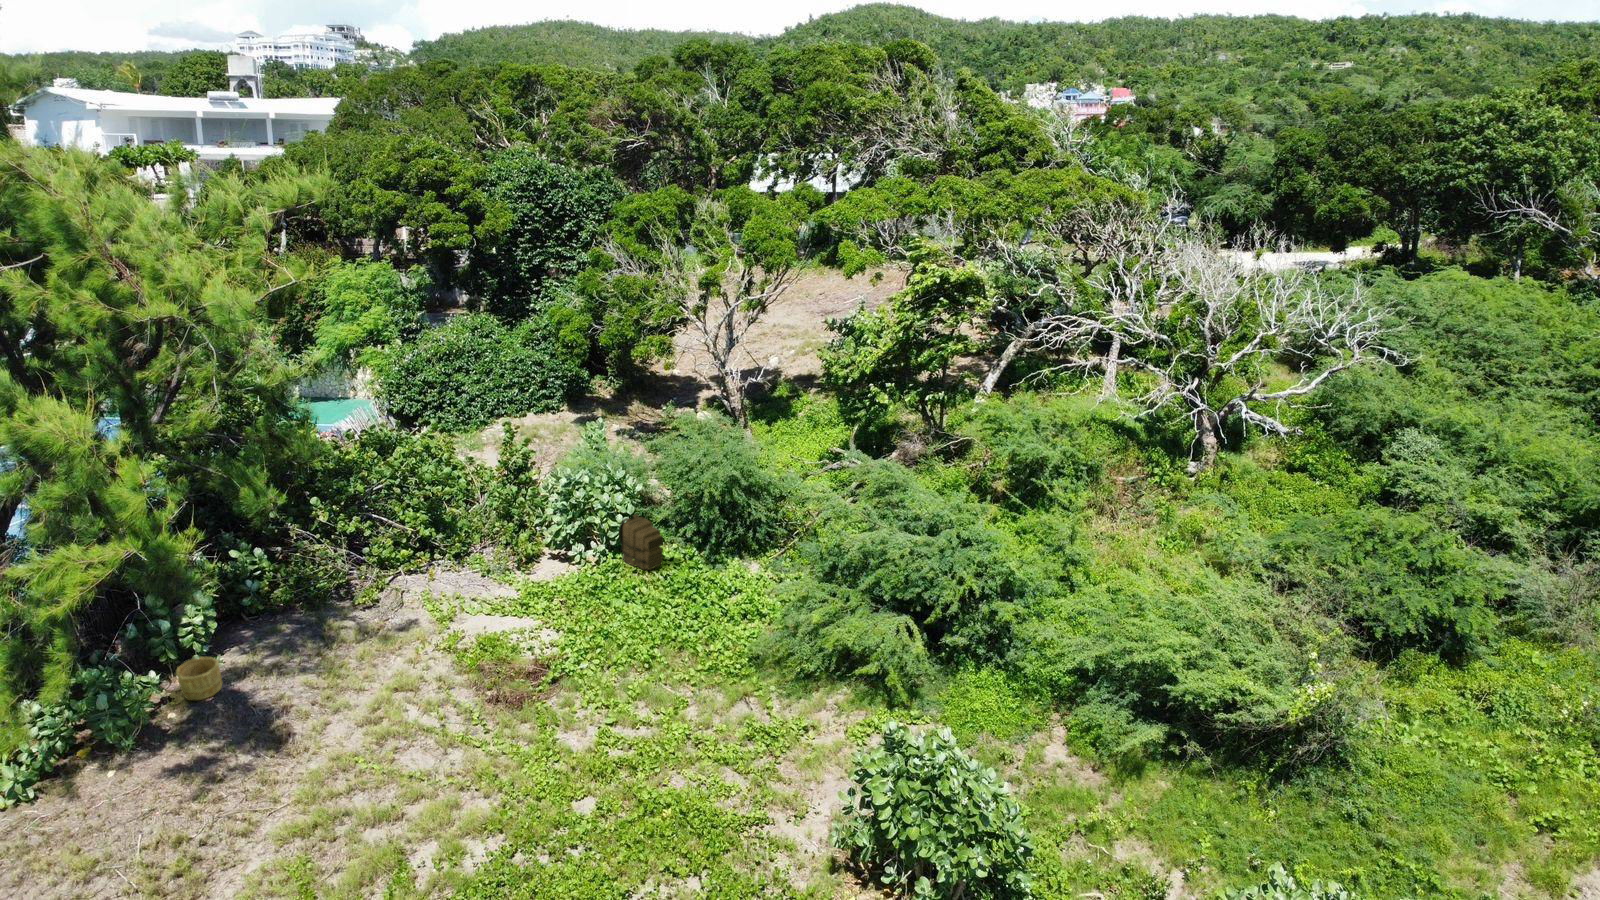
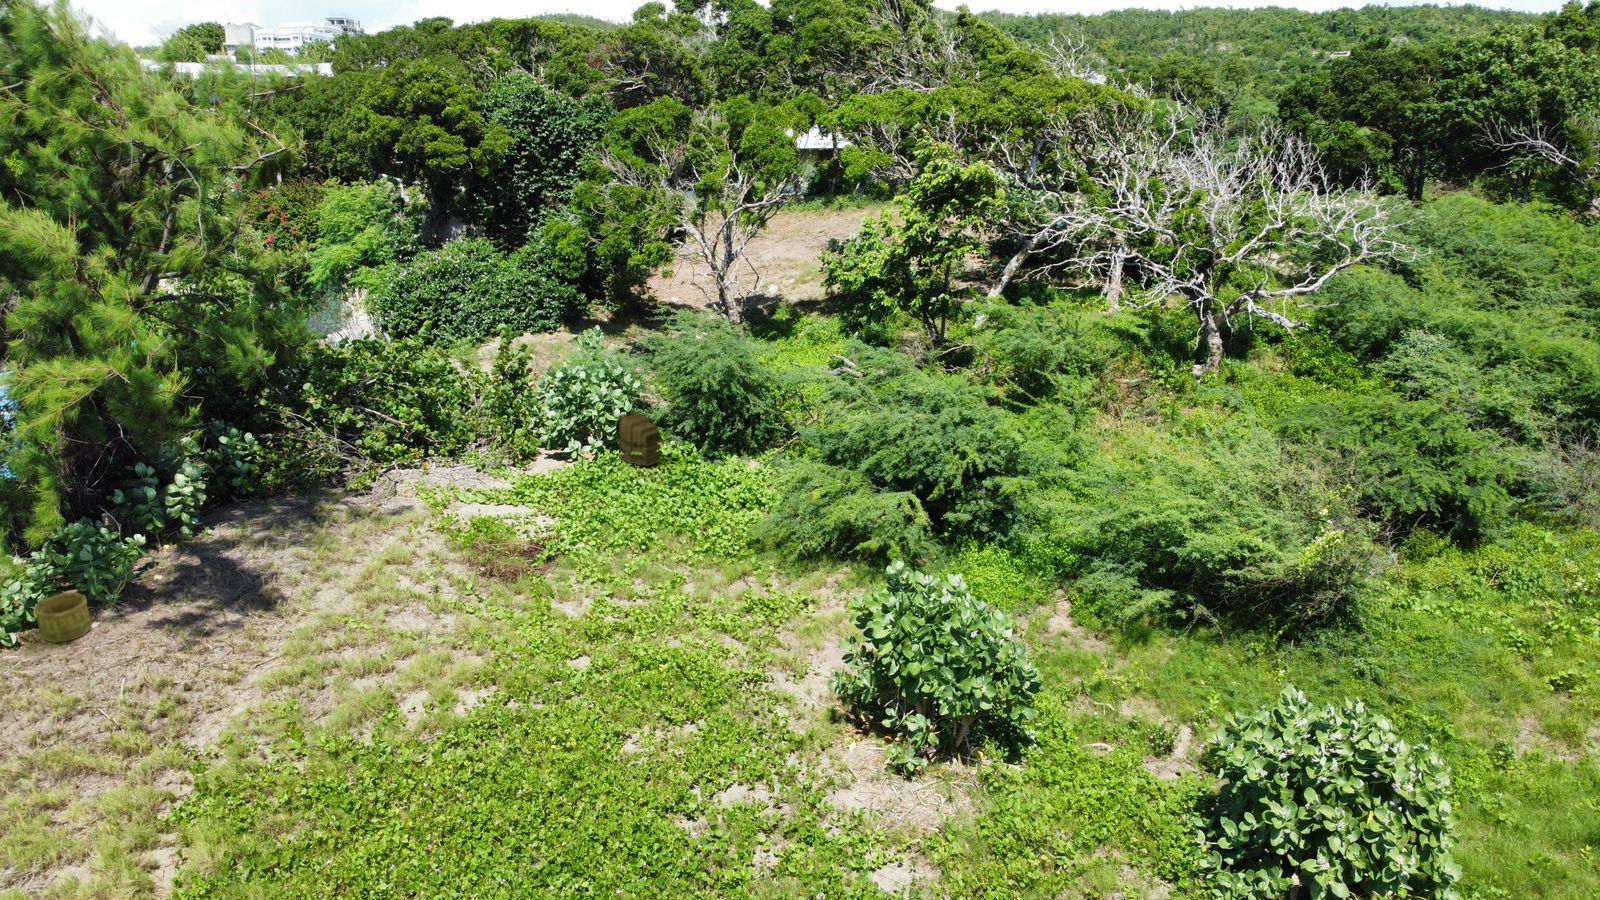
wooden bucket: present [176,657,222,701] -> present [34,593,91,643]

